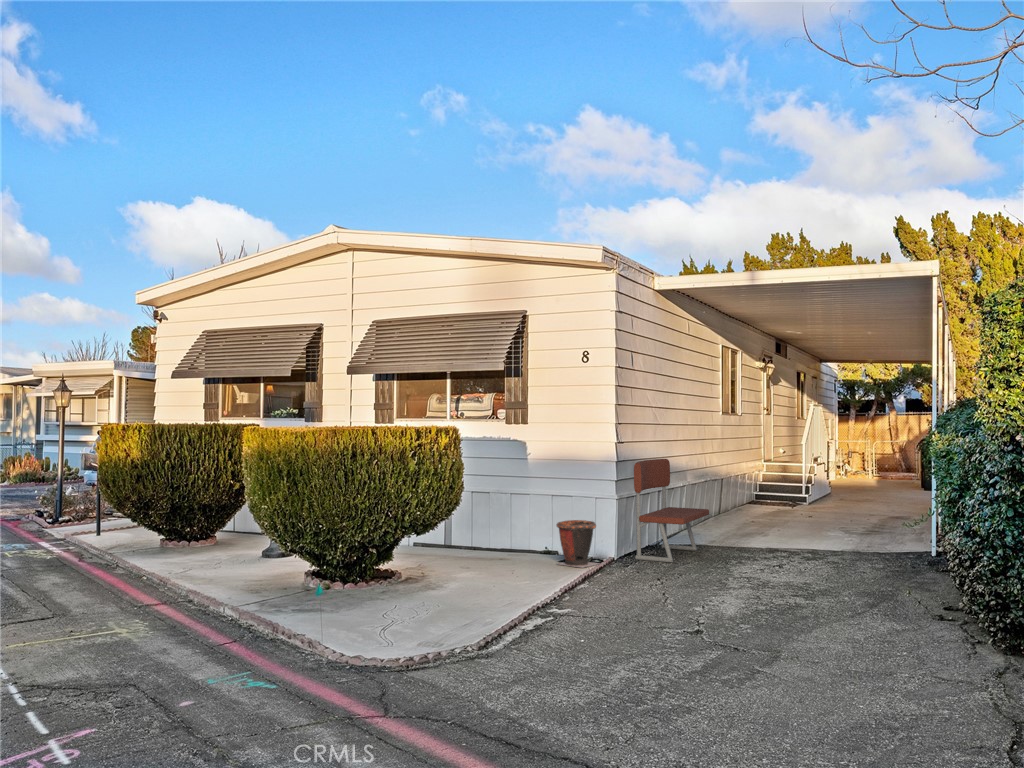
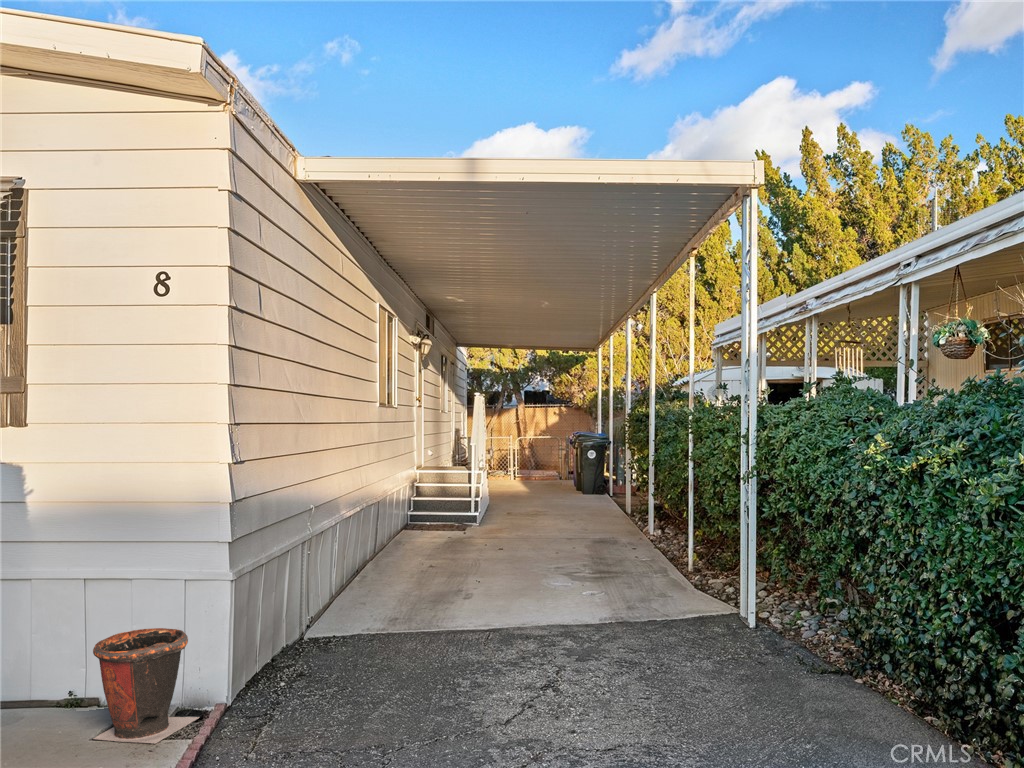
bench: present [634,459,709,563] -> none [267,484,396,689]

